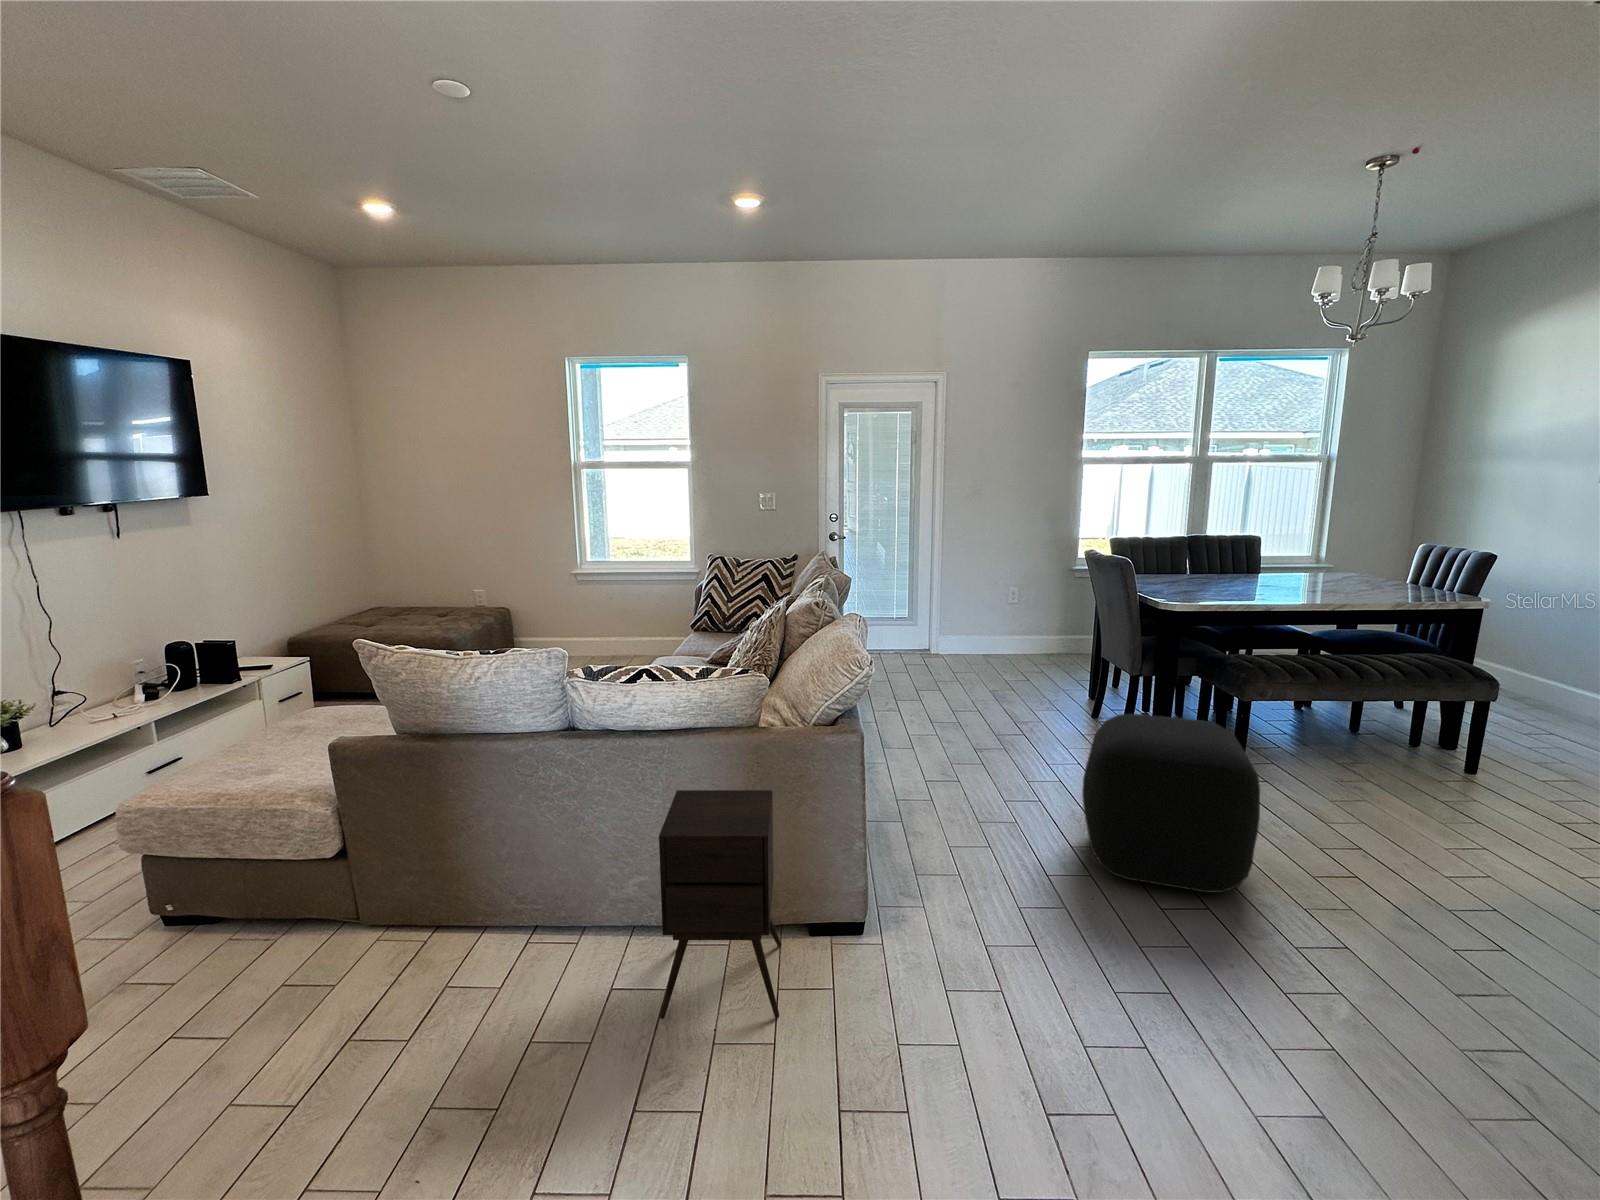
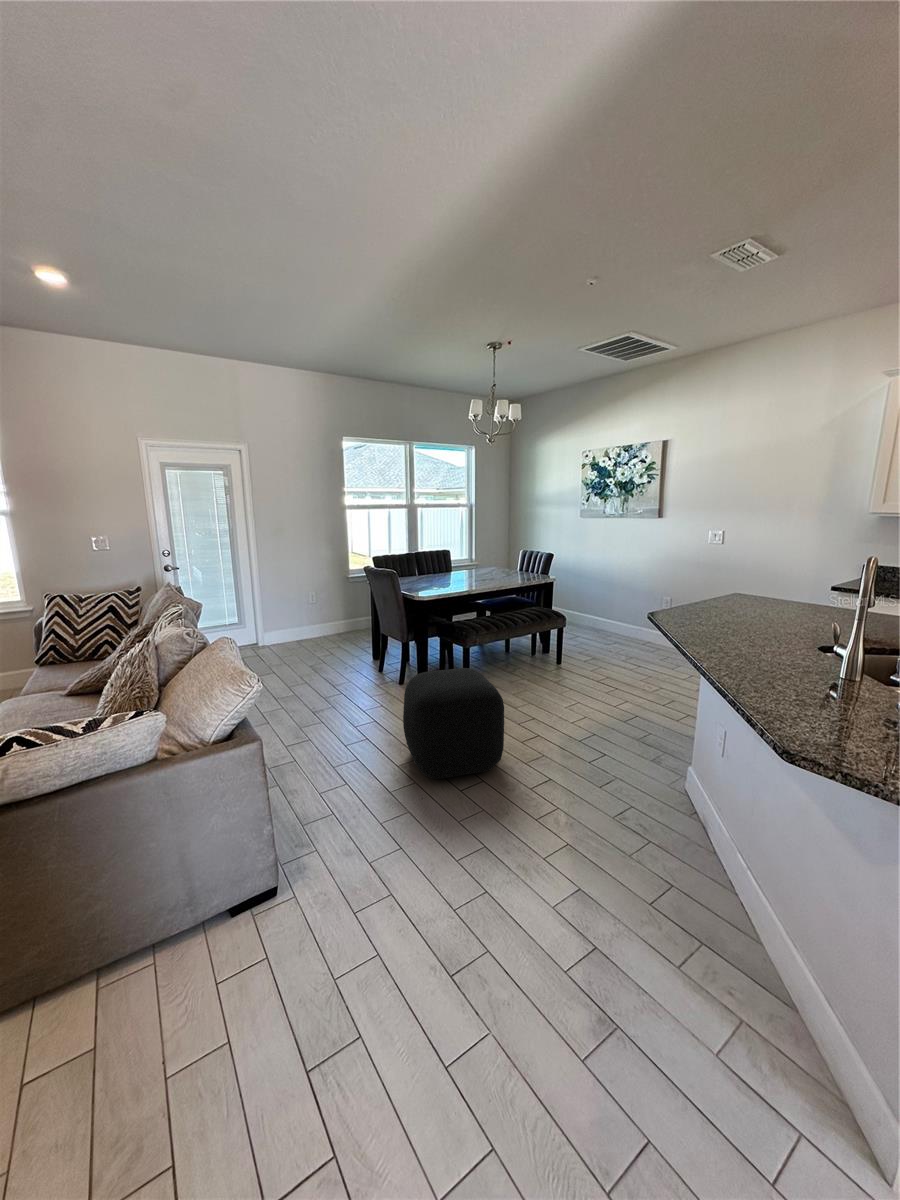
side table: present [659,790,781,1019] -> none [72,816,230,1096]

